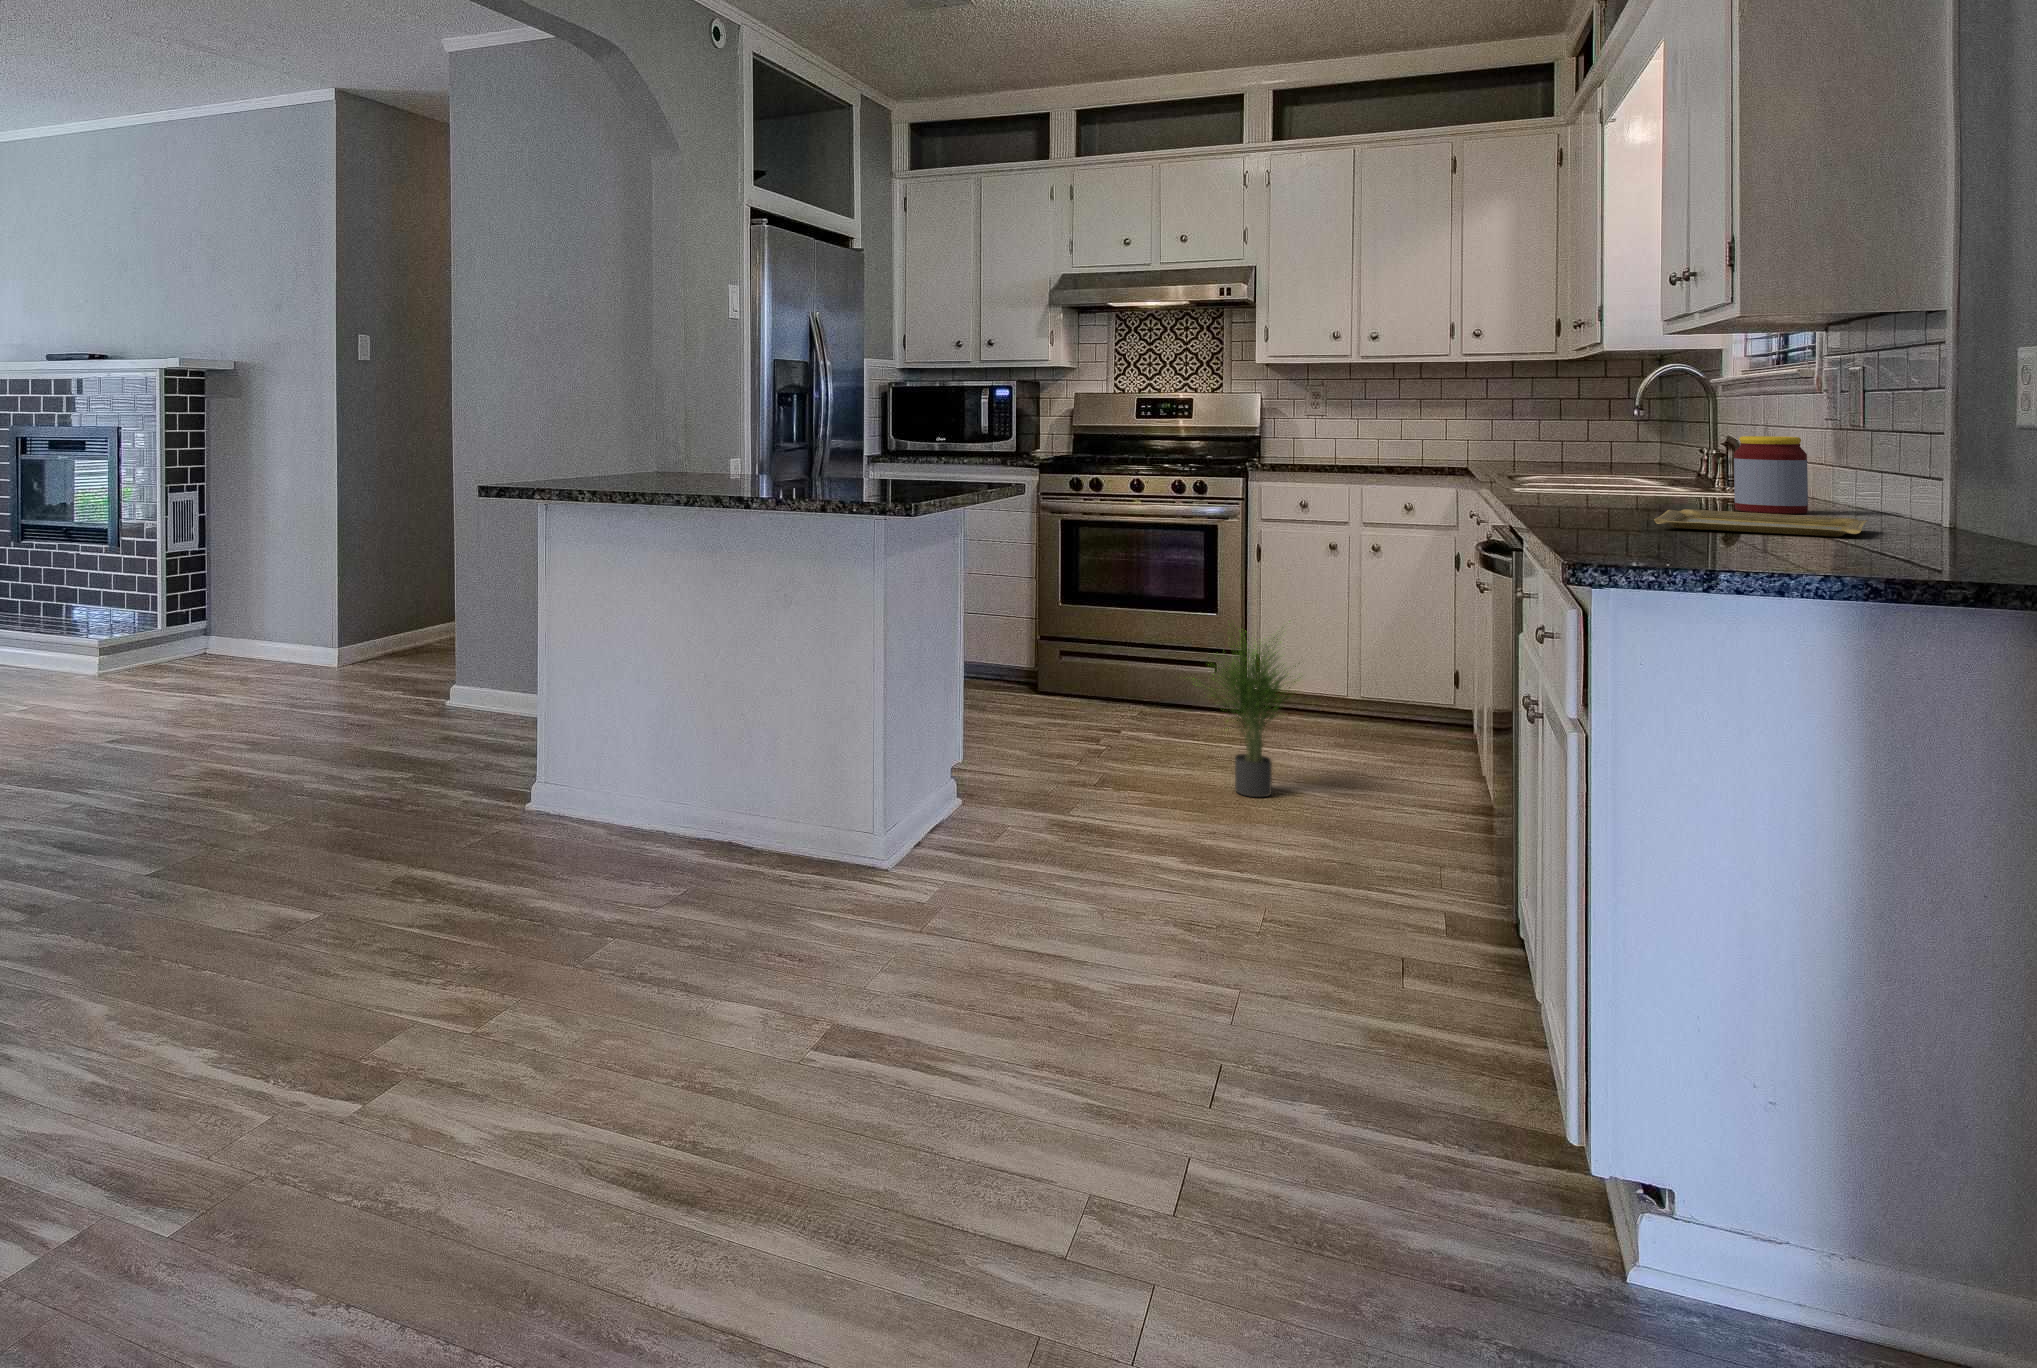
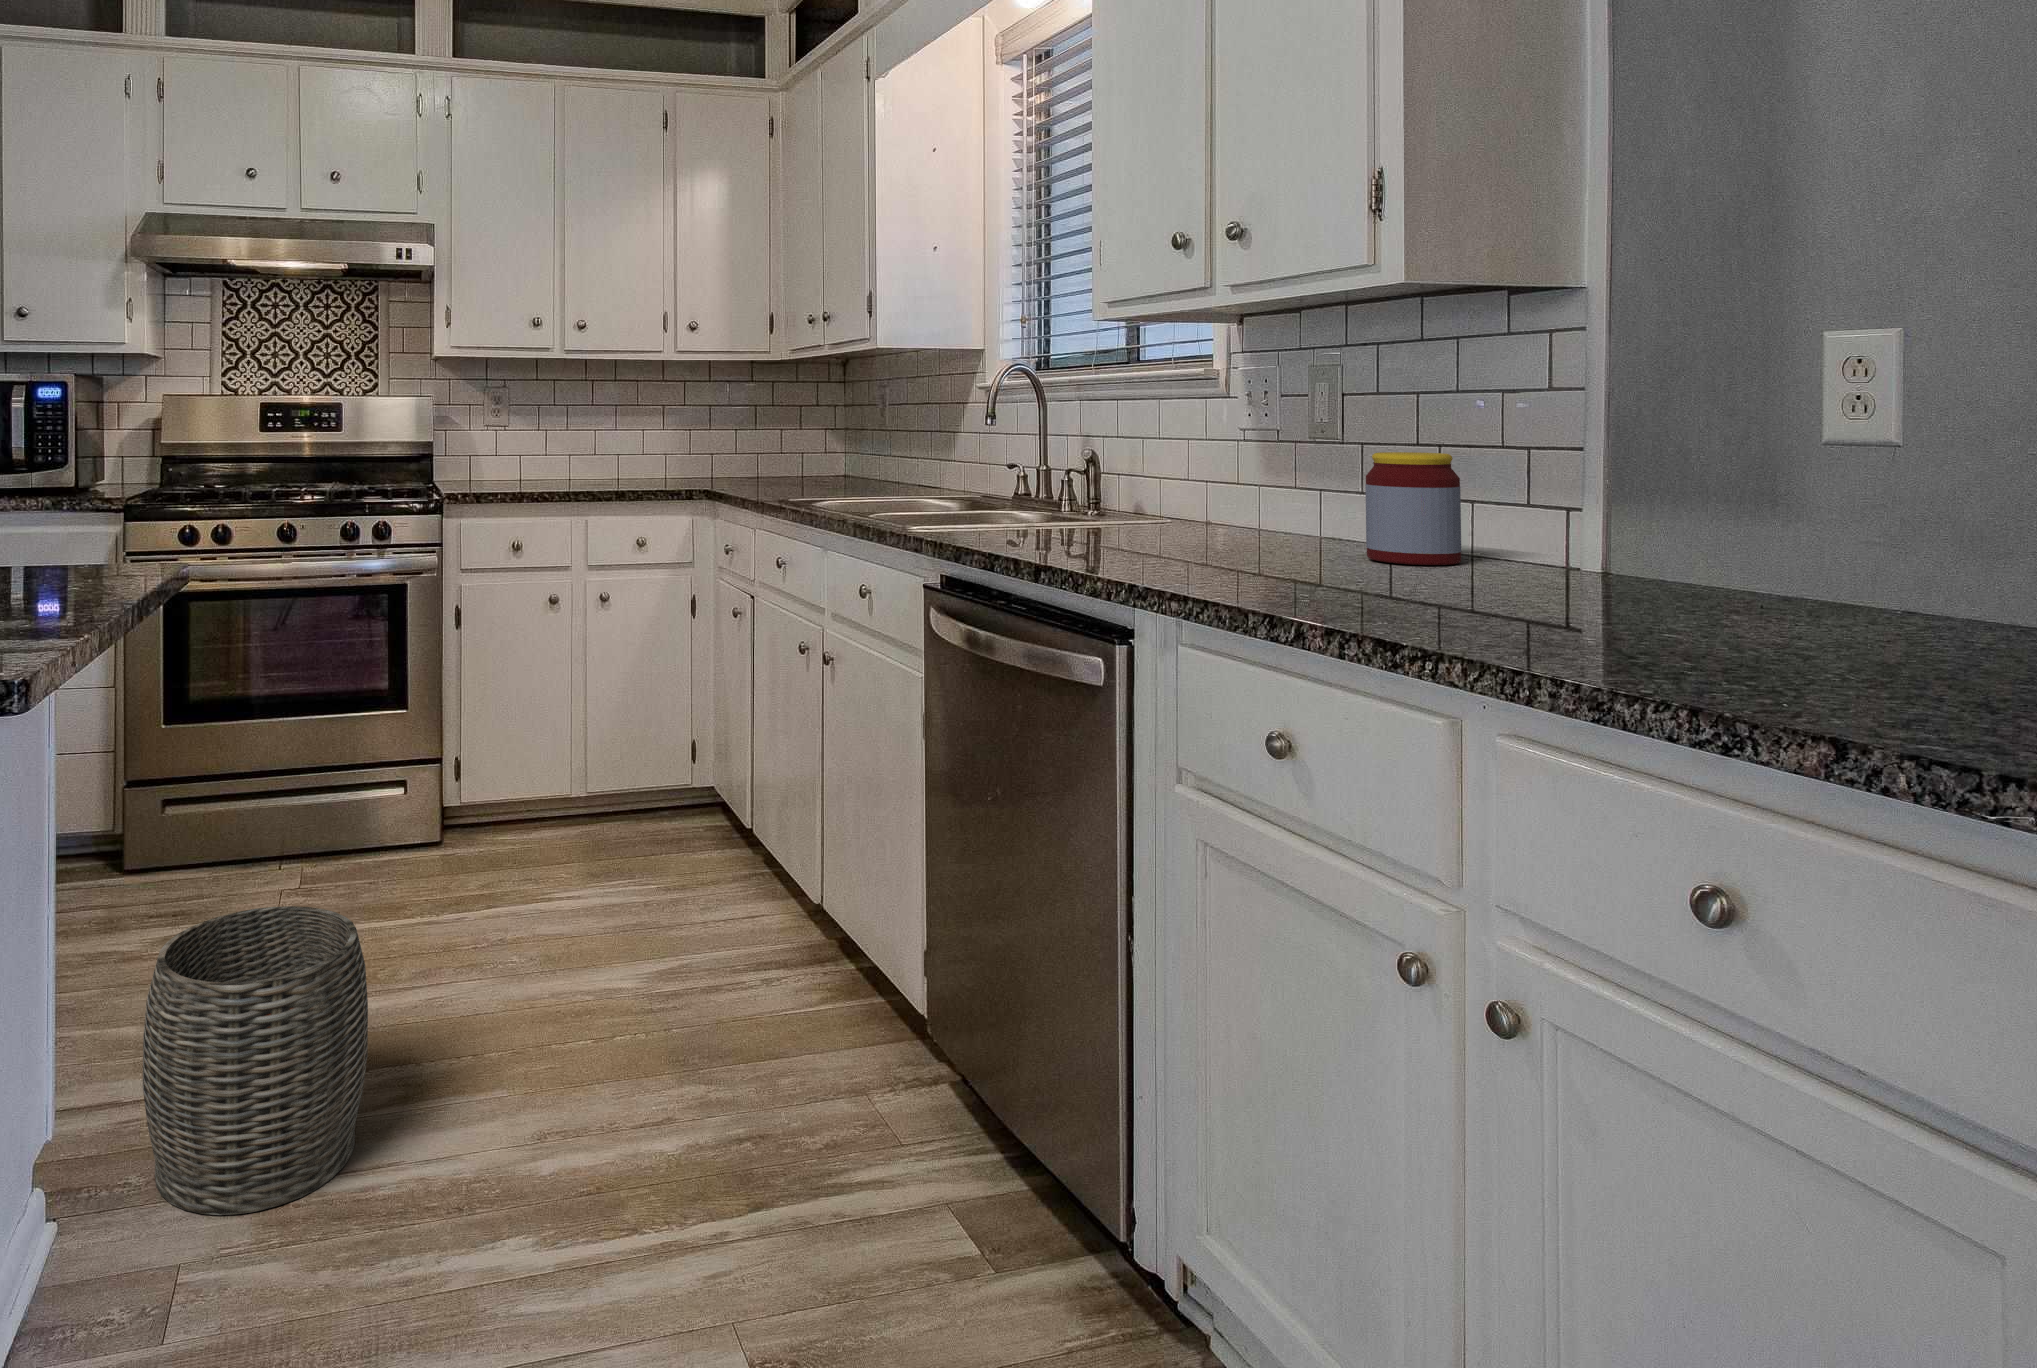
tray: present [1654,509,1867,537] -> none [1529,584,1940,633]
potted plant: present [1193,631,1301,797] -> none [456,748,657,1055]
woven basket: none [1009,671,1121,804] -> present [143,906,368,1215]

